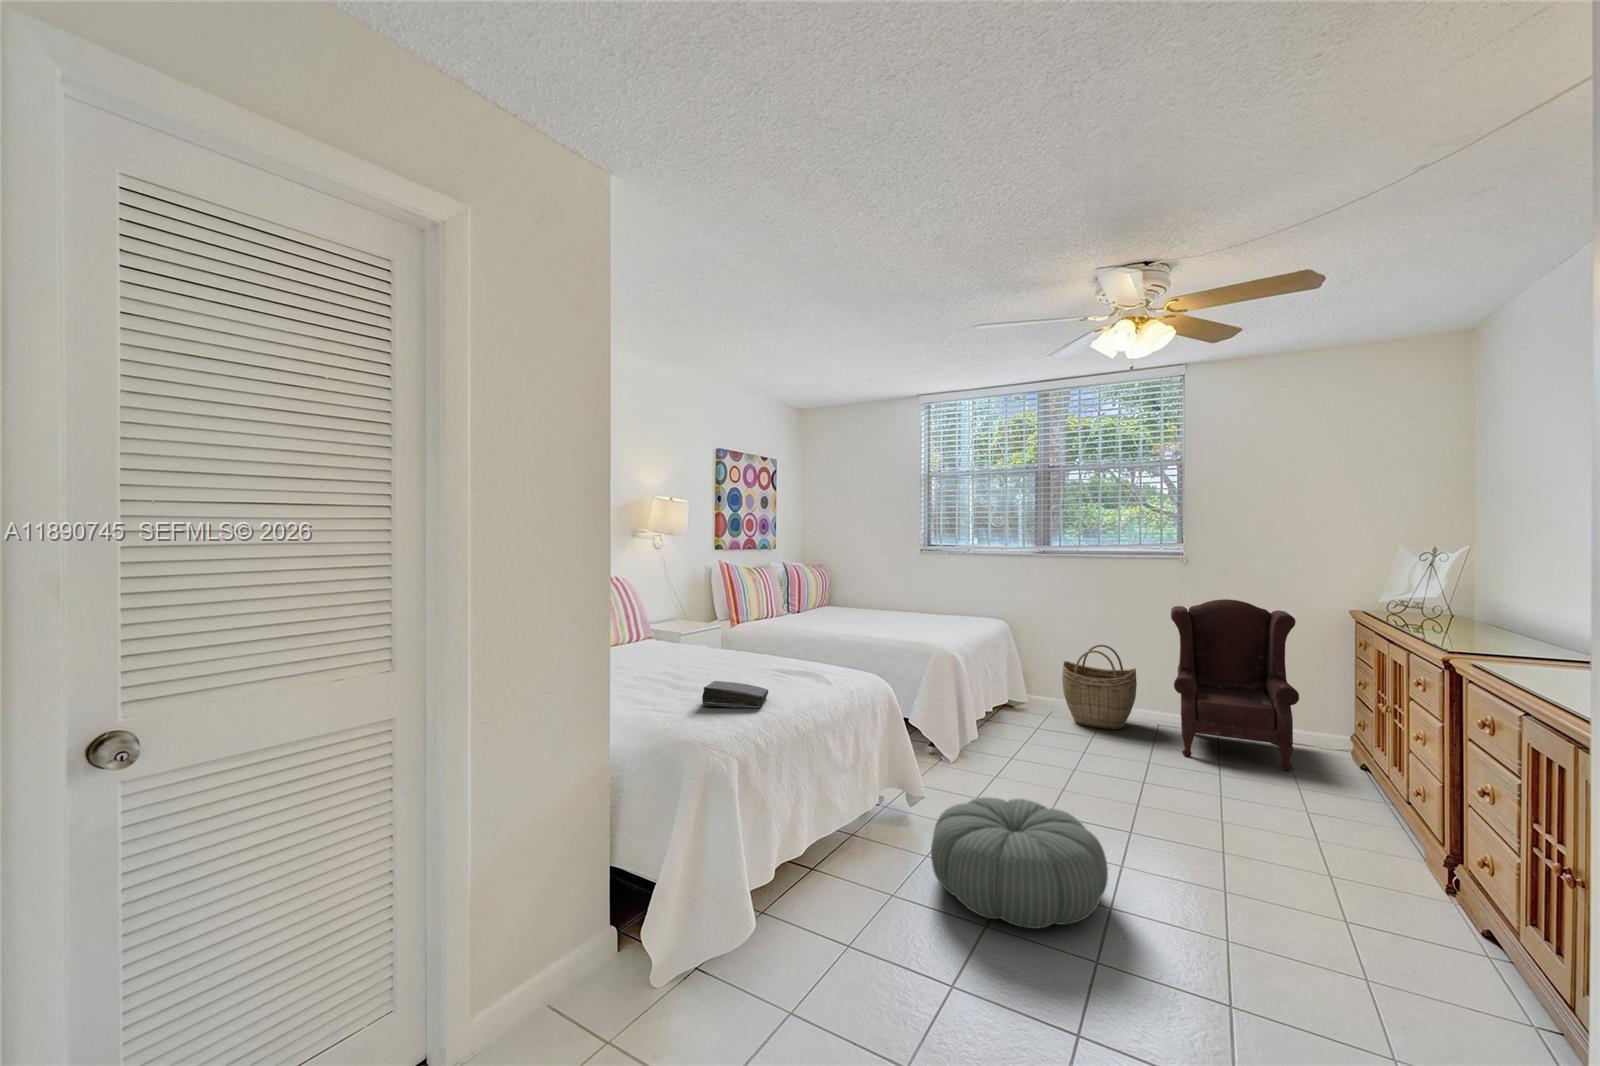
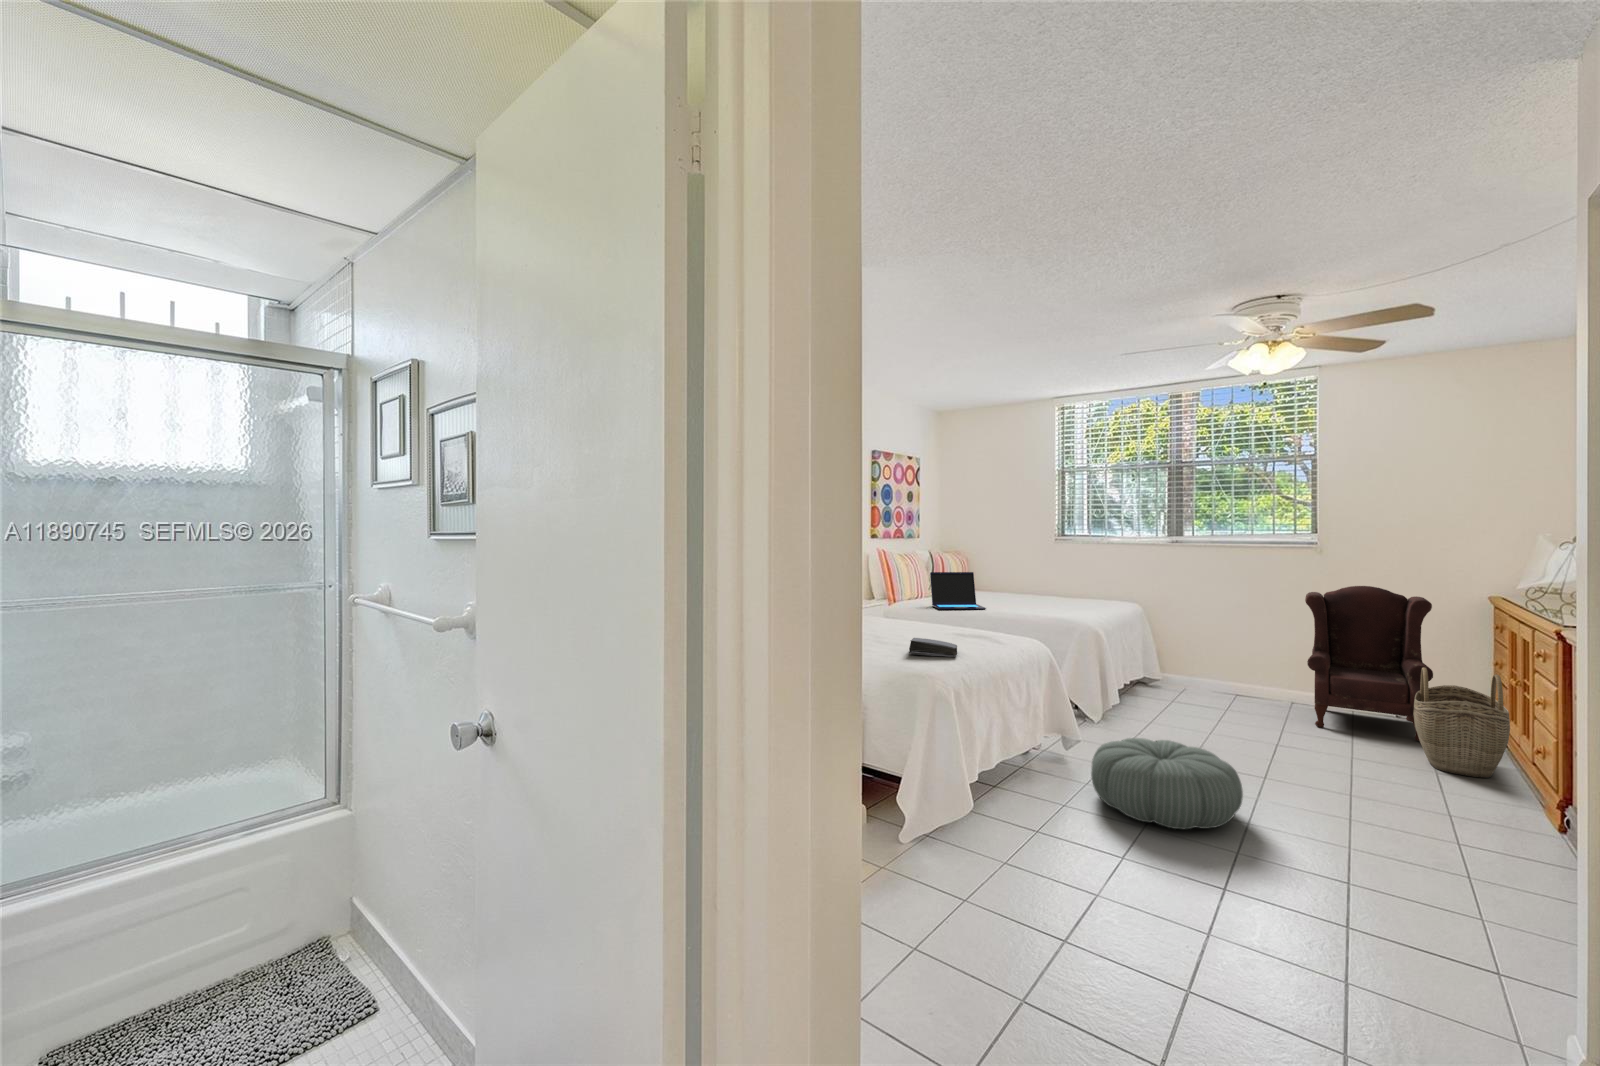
laptop: none [779,587,838,632] -> present [930,572,986,610]
woven basket: present [1062,645,1137,729] -> present [1413,667,1510,778]

